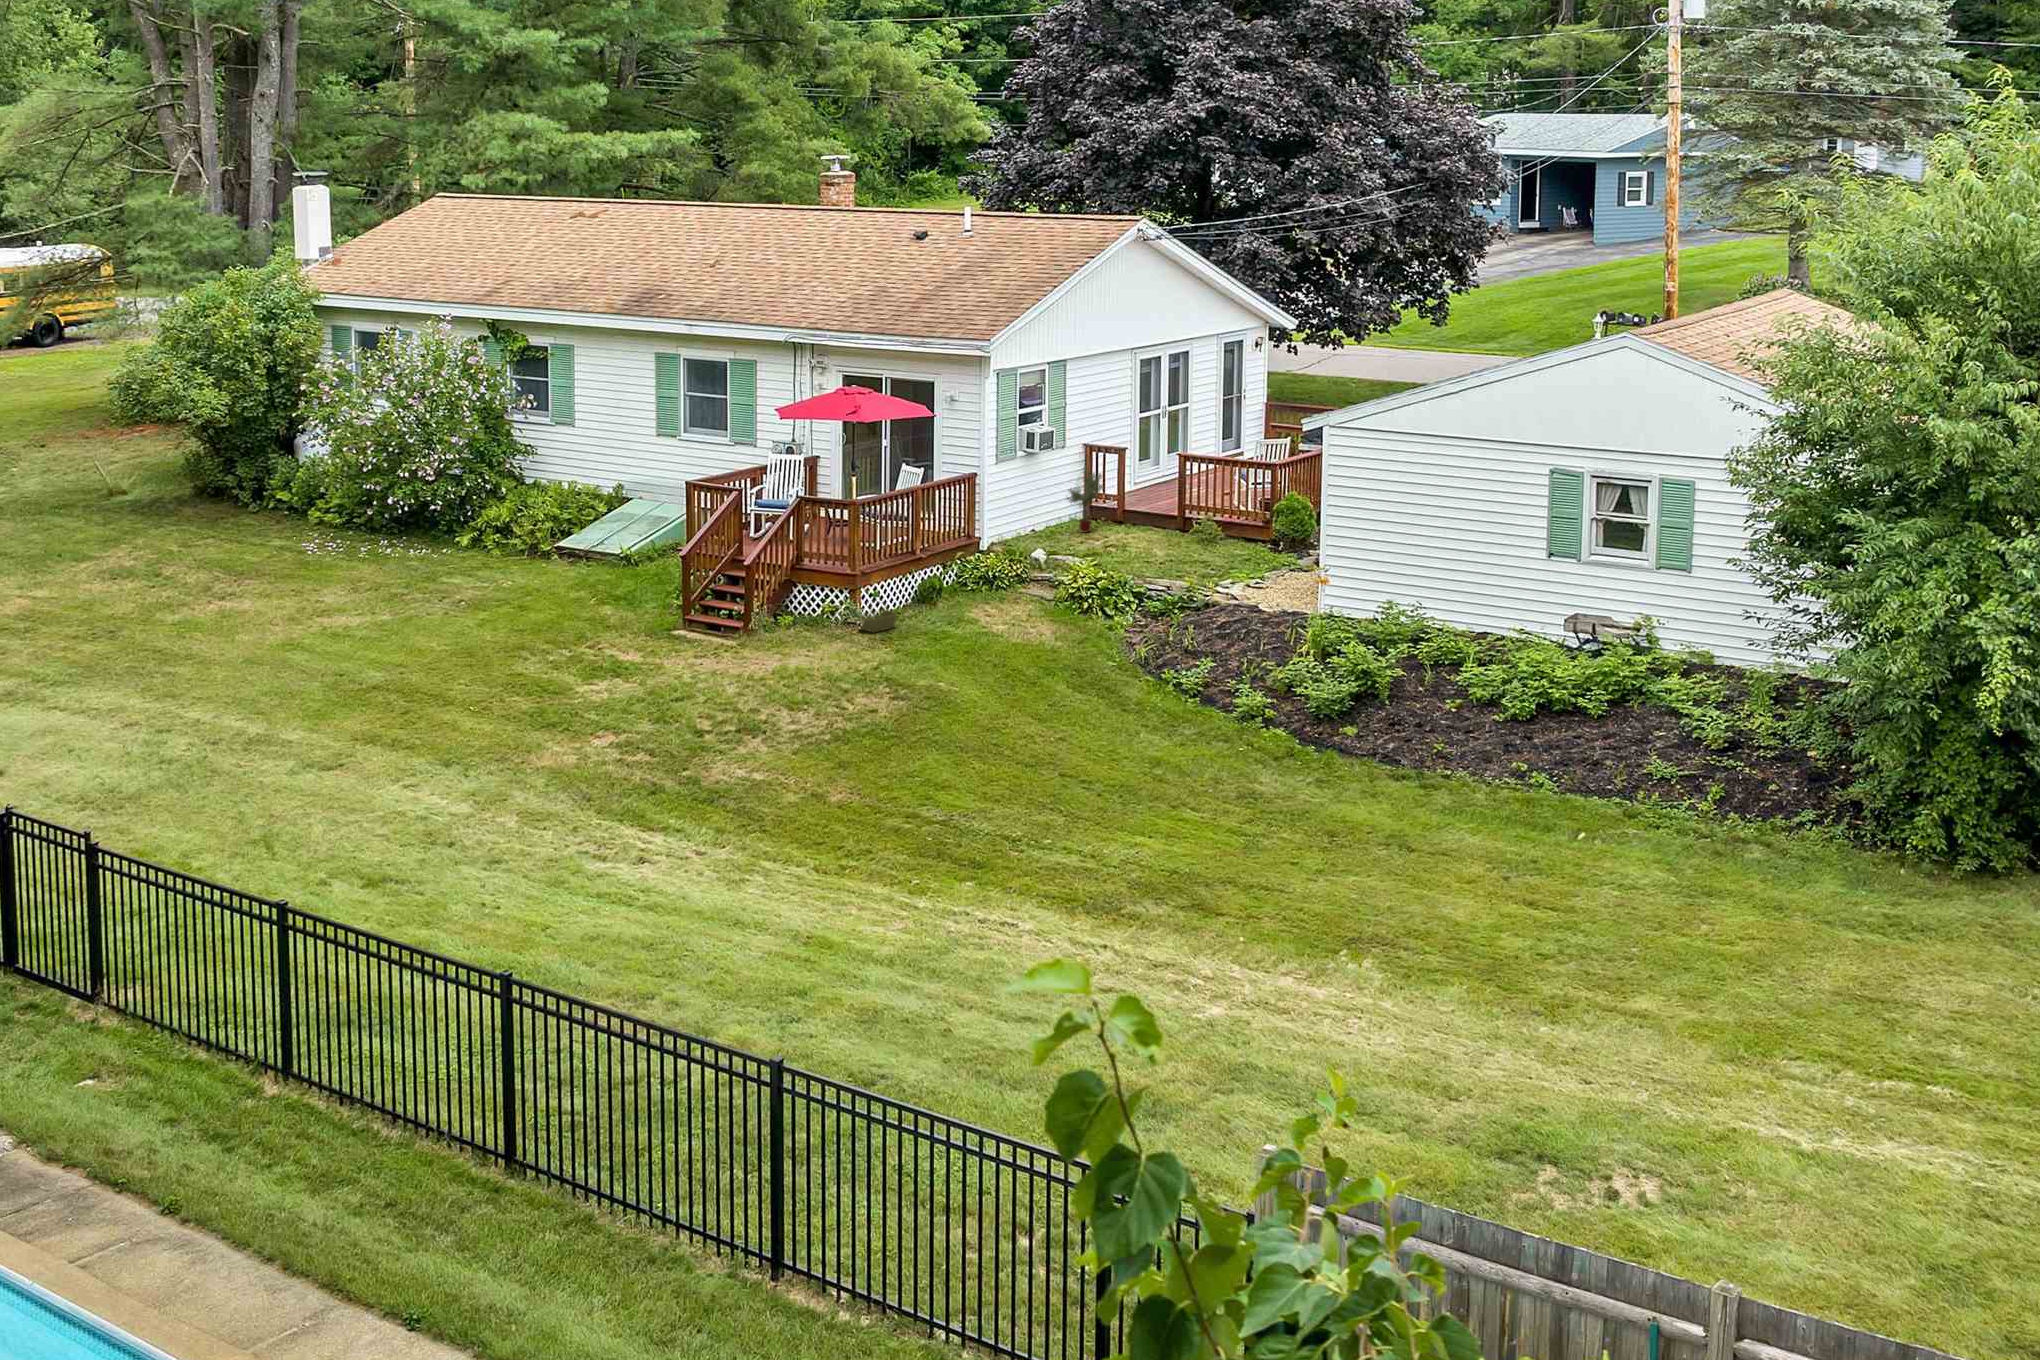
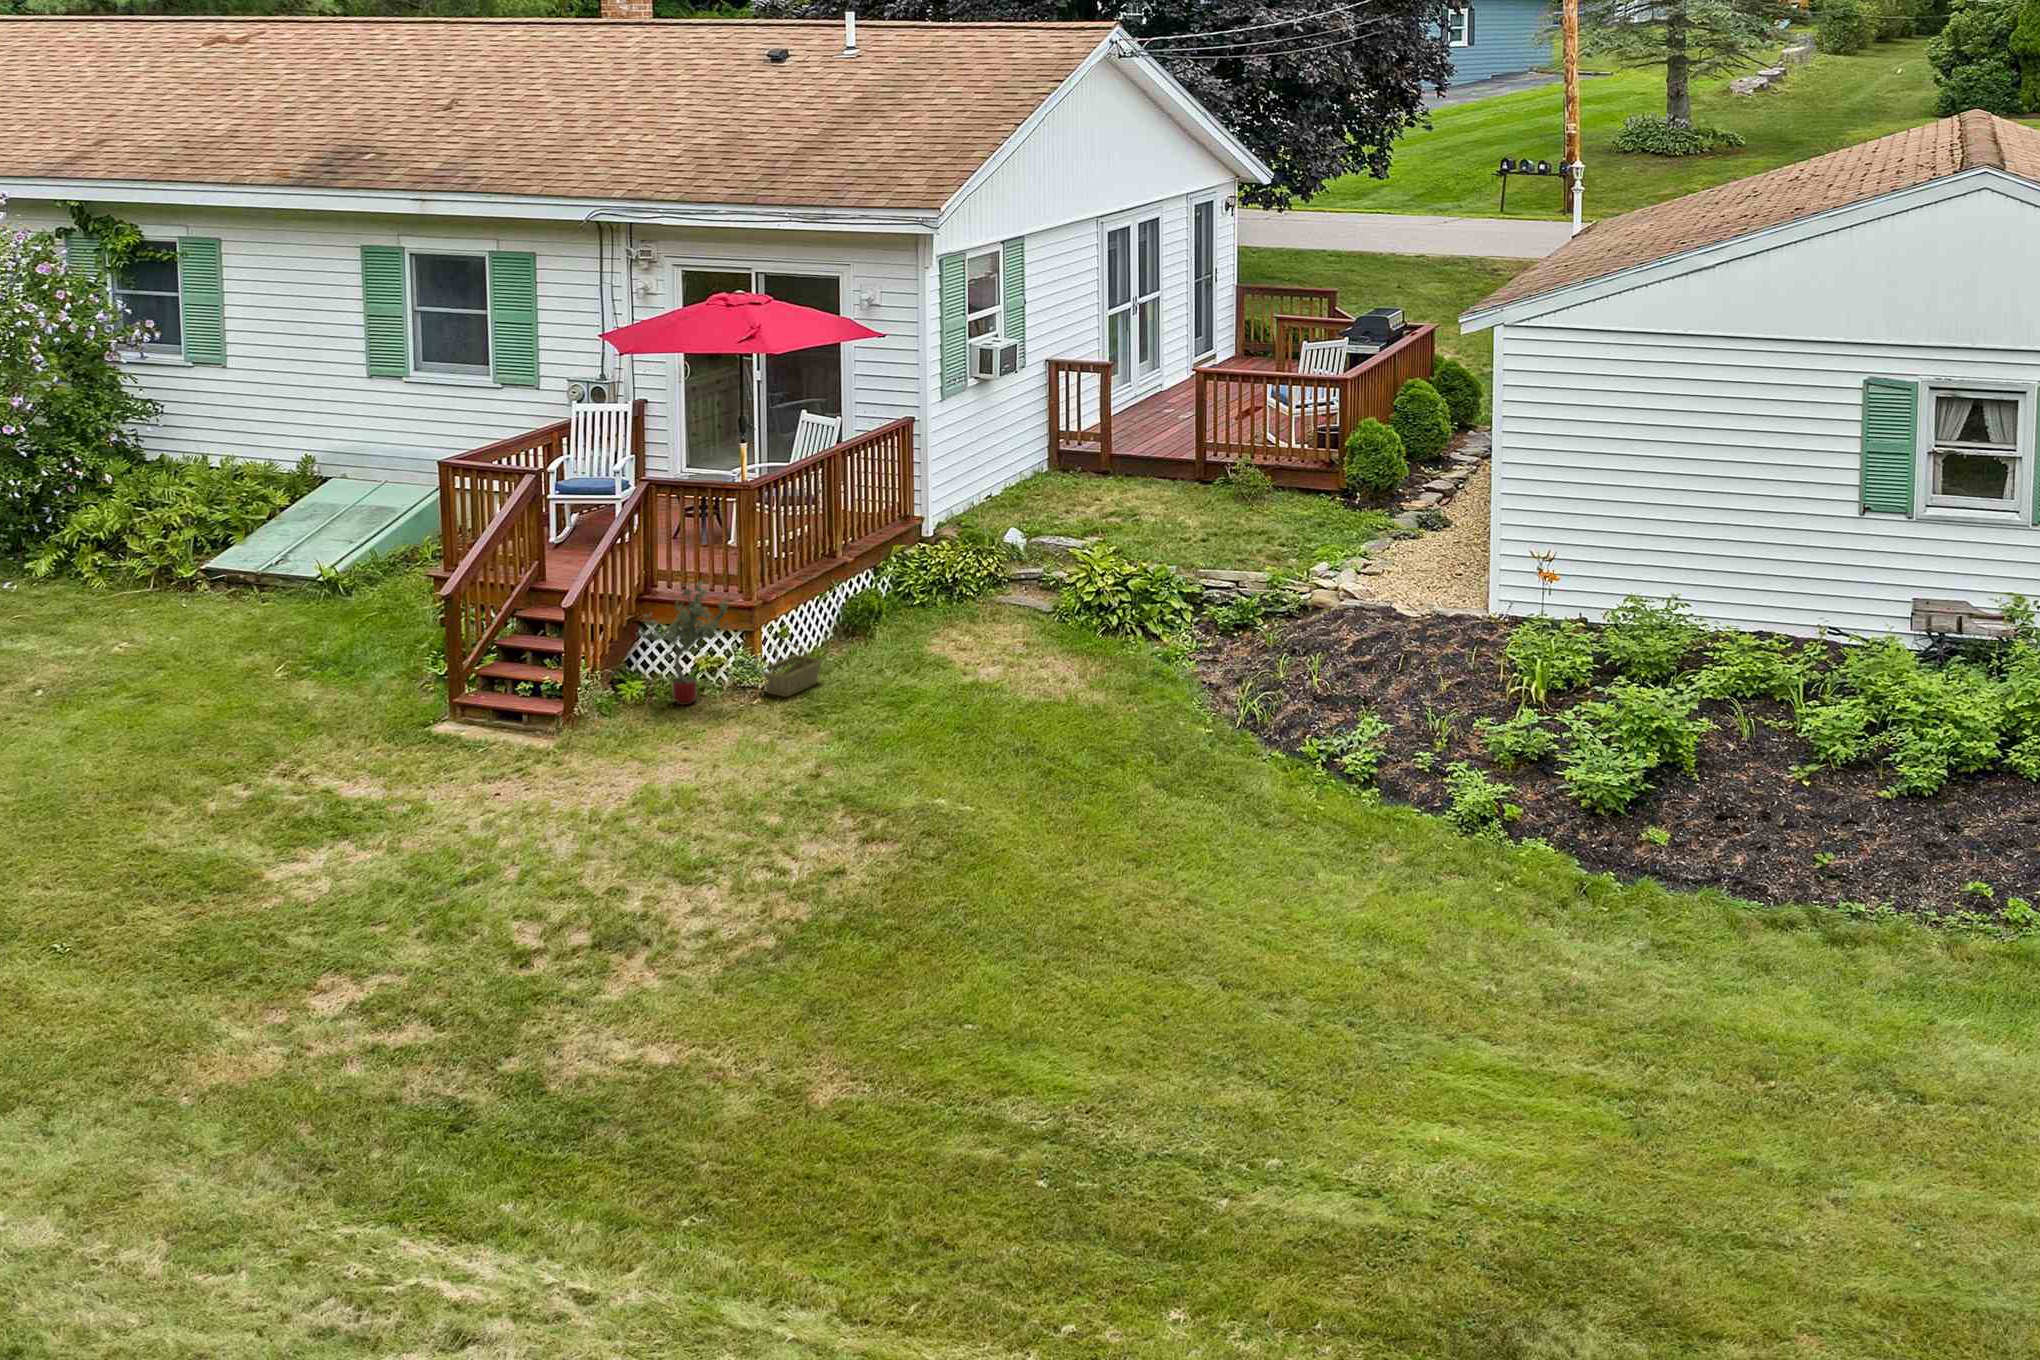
potted tree: present [1067,469,1103,533] -> present [636,581,728,705]

